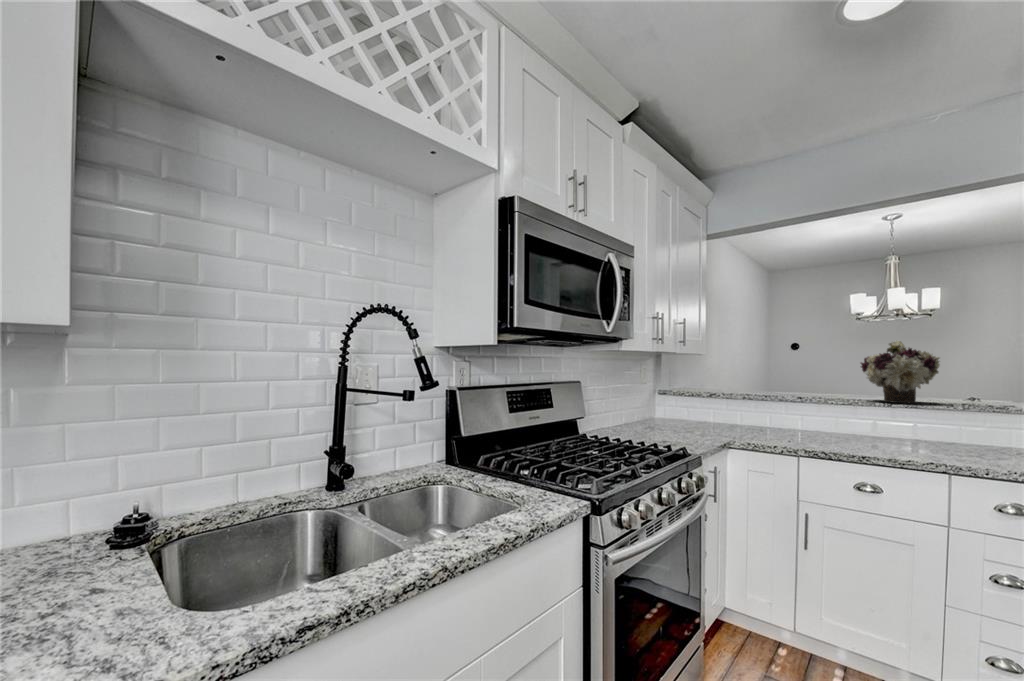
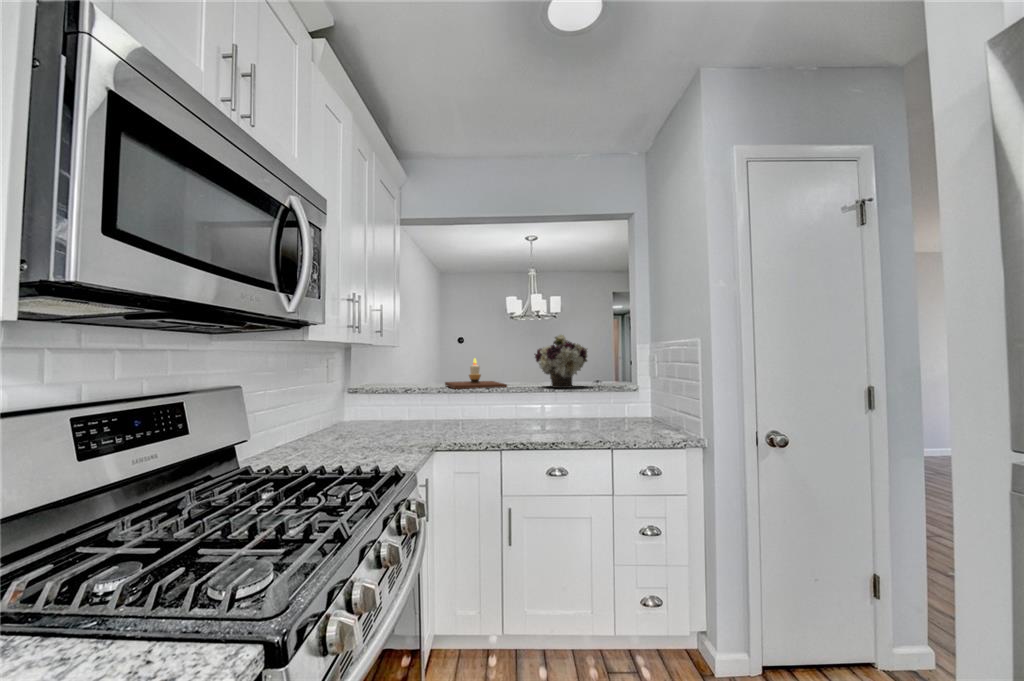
candle: none [753,366,825,399] -> present [445,358,507,389]

